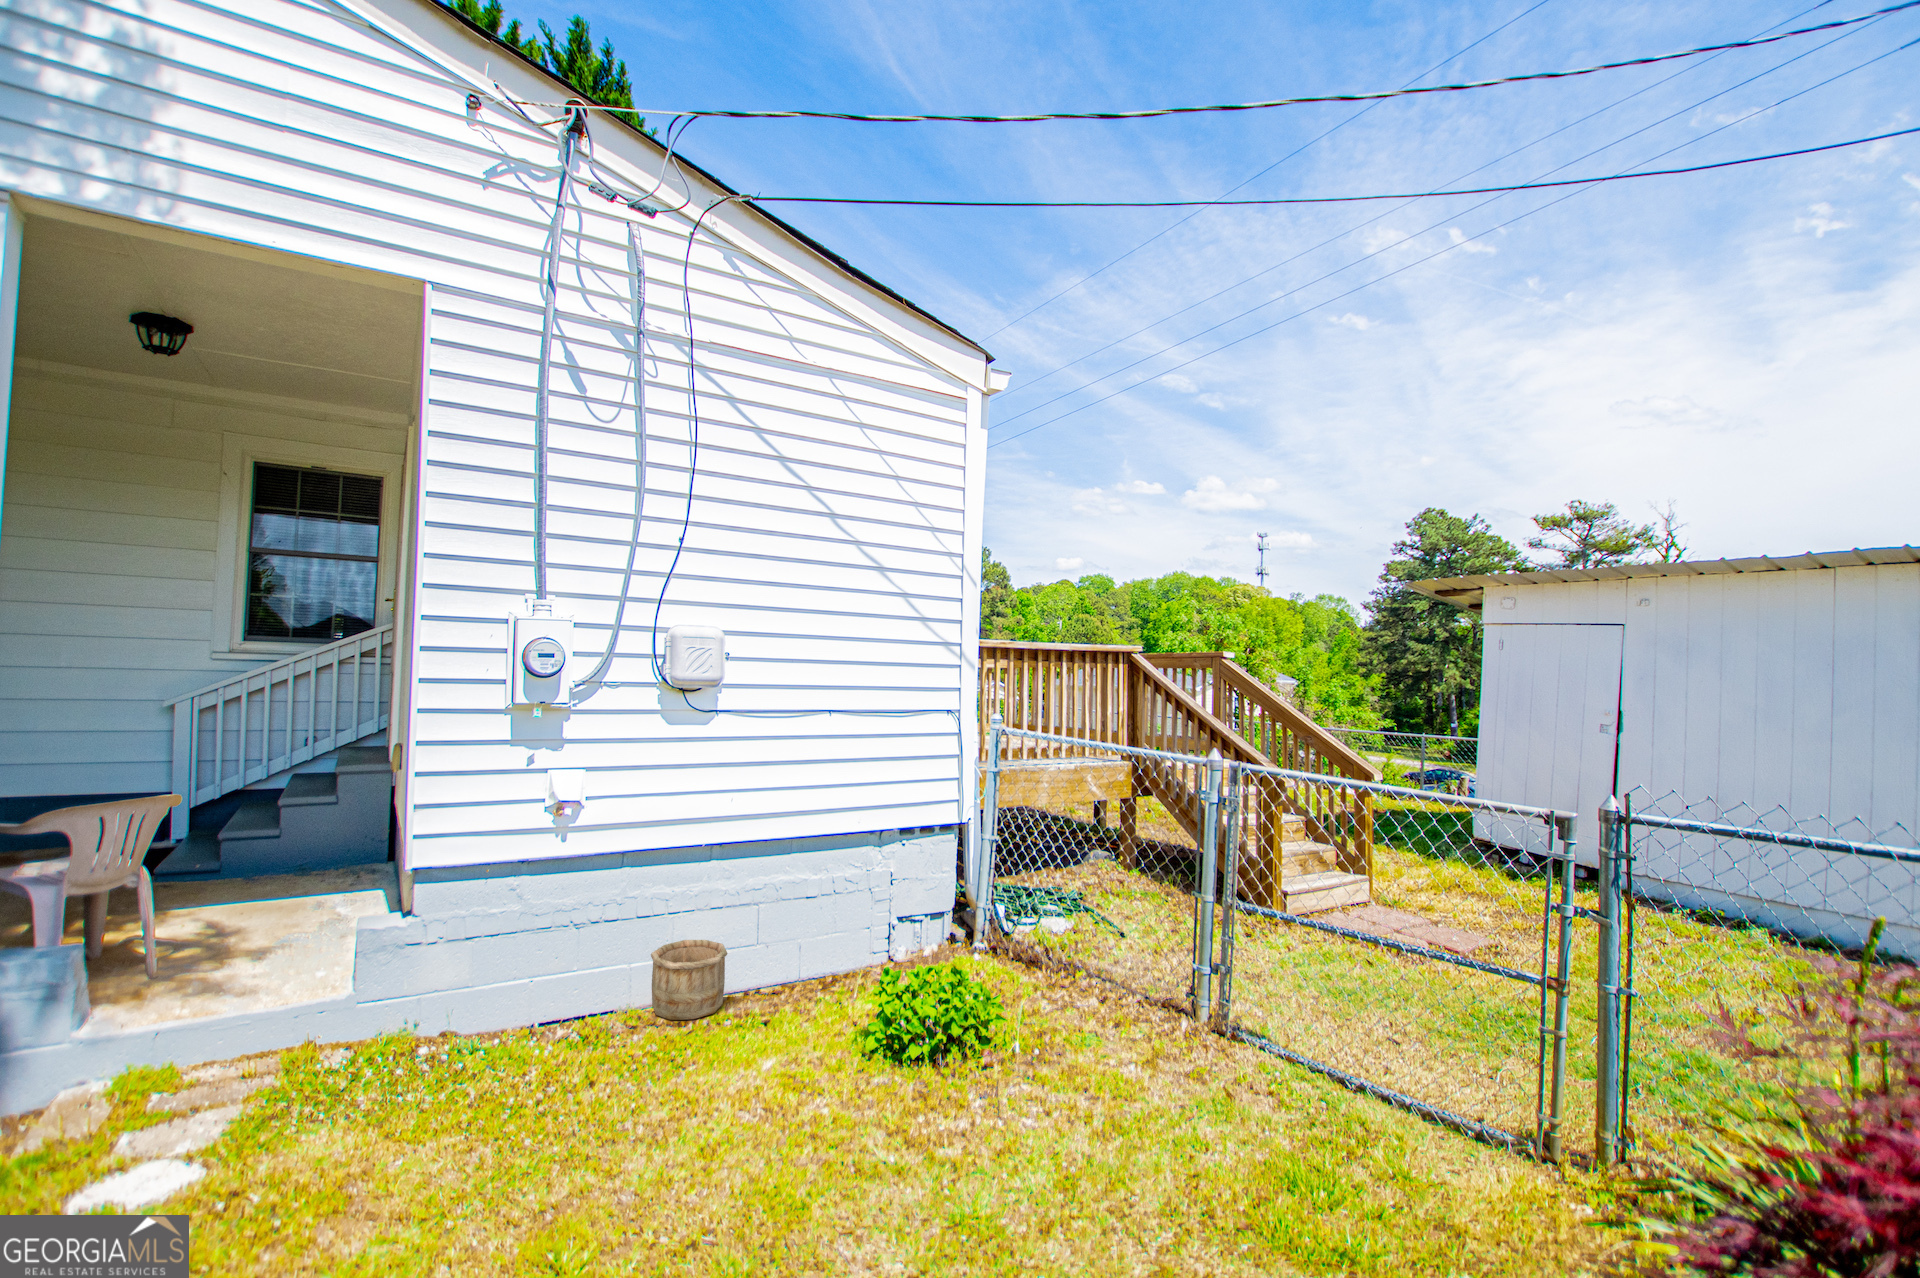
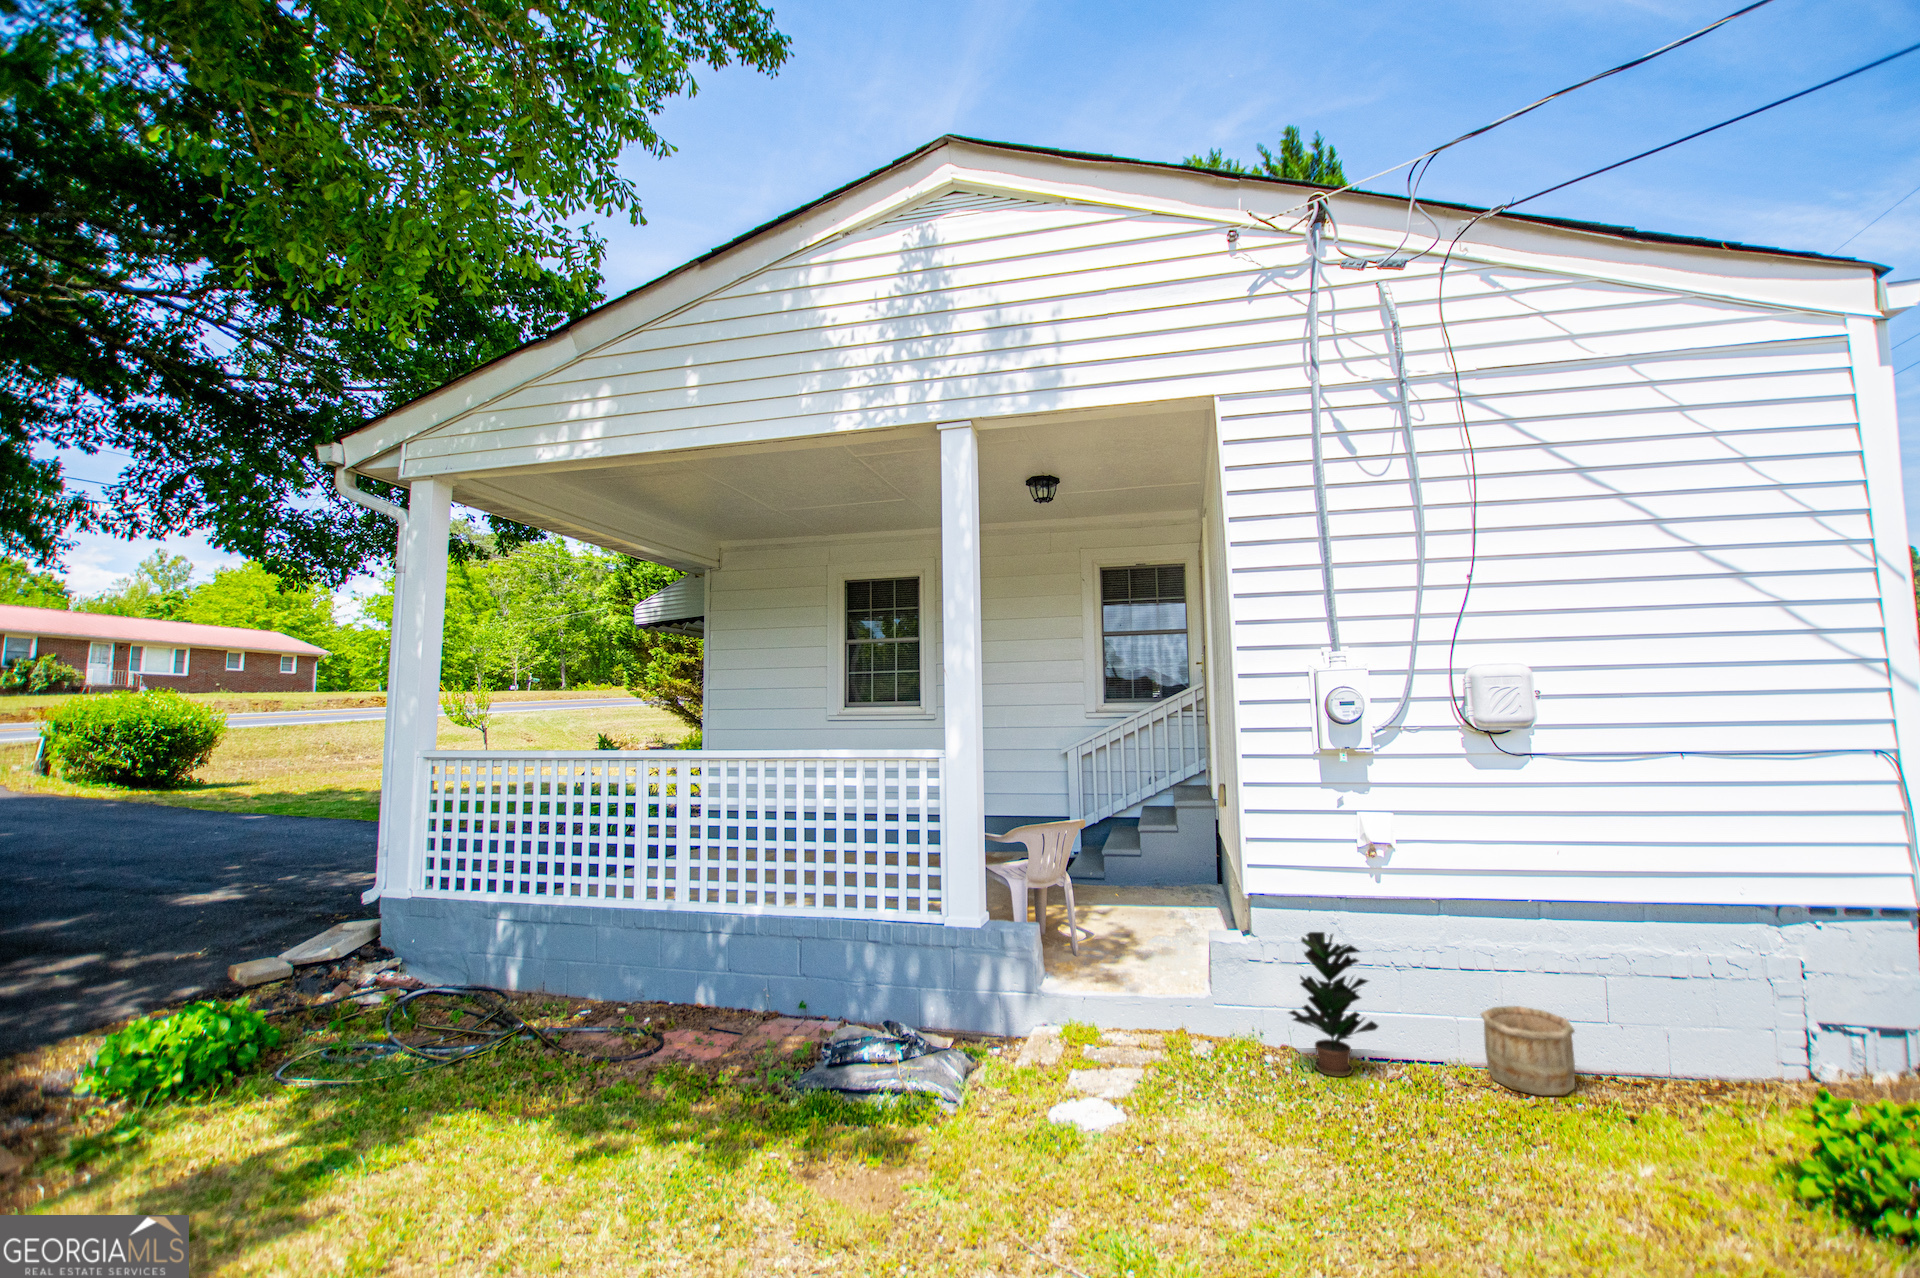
potted plant: none [445,899,550,1055] -> present [1289,932,1378,1077]

